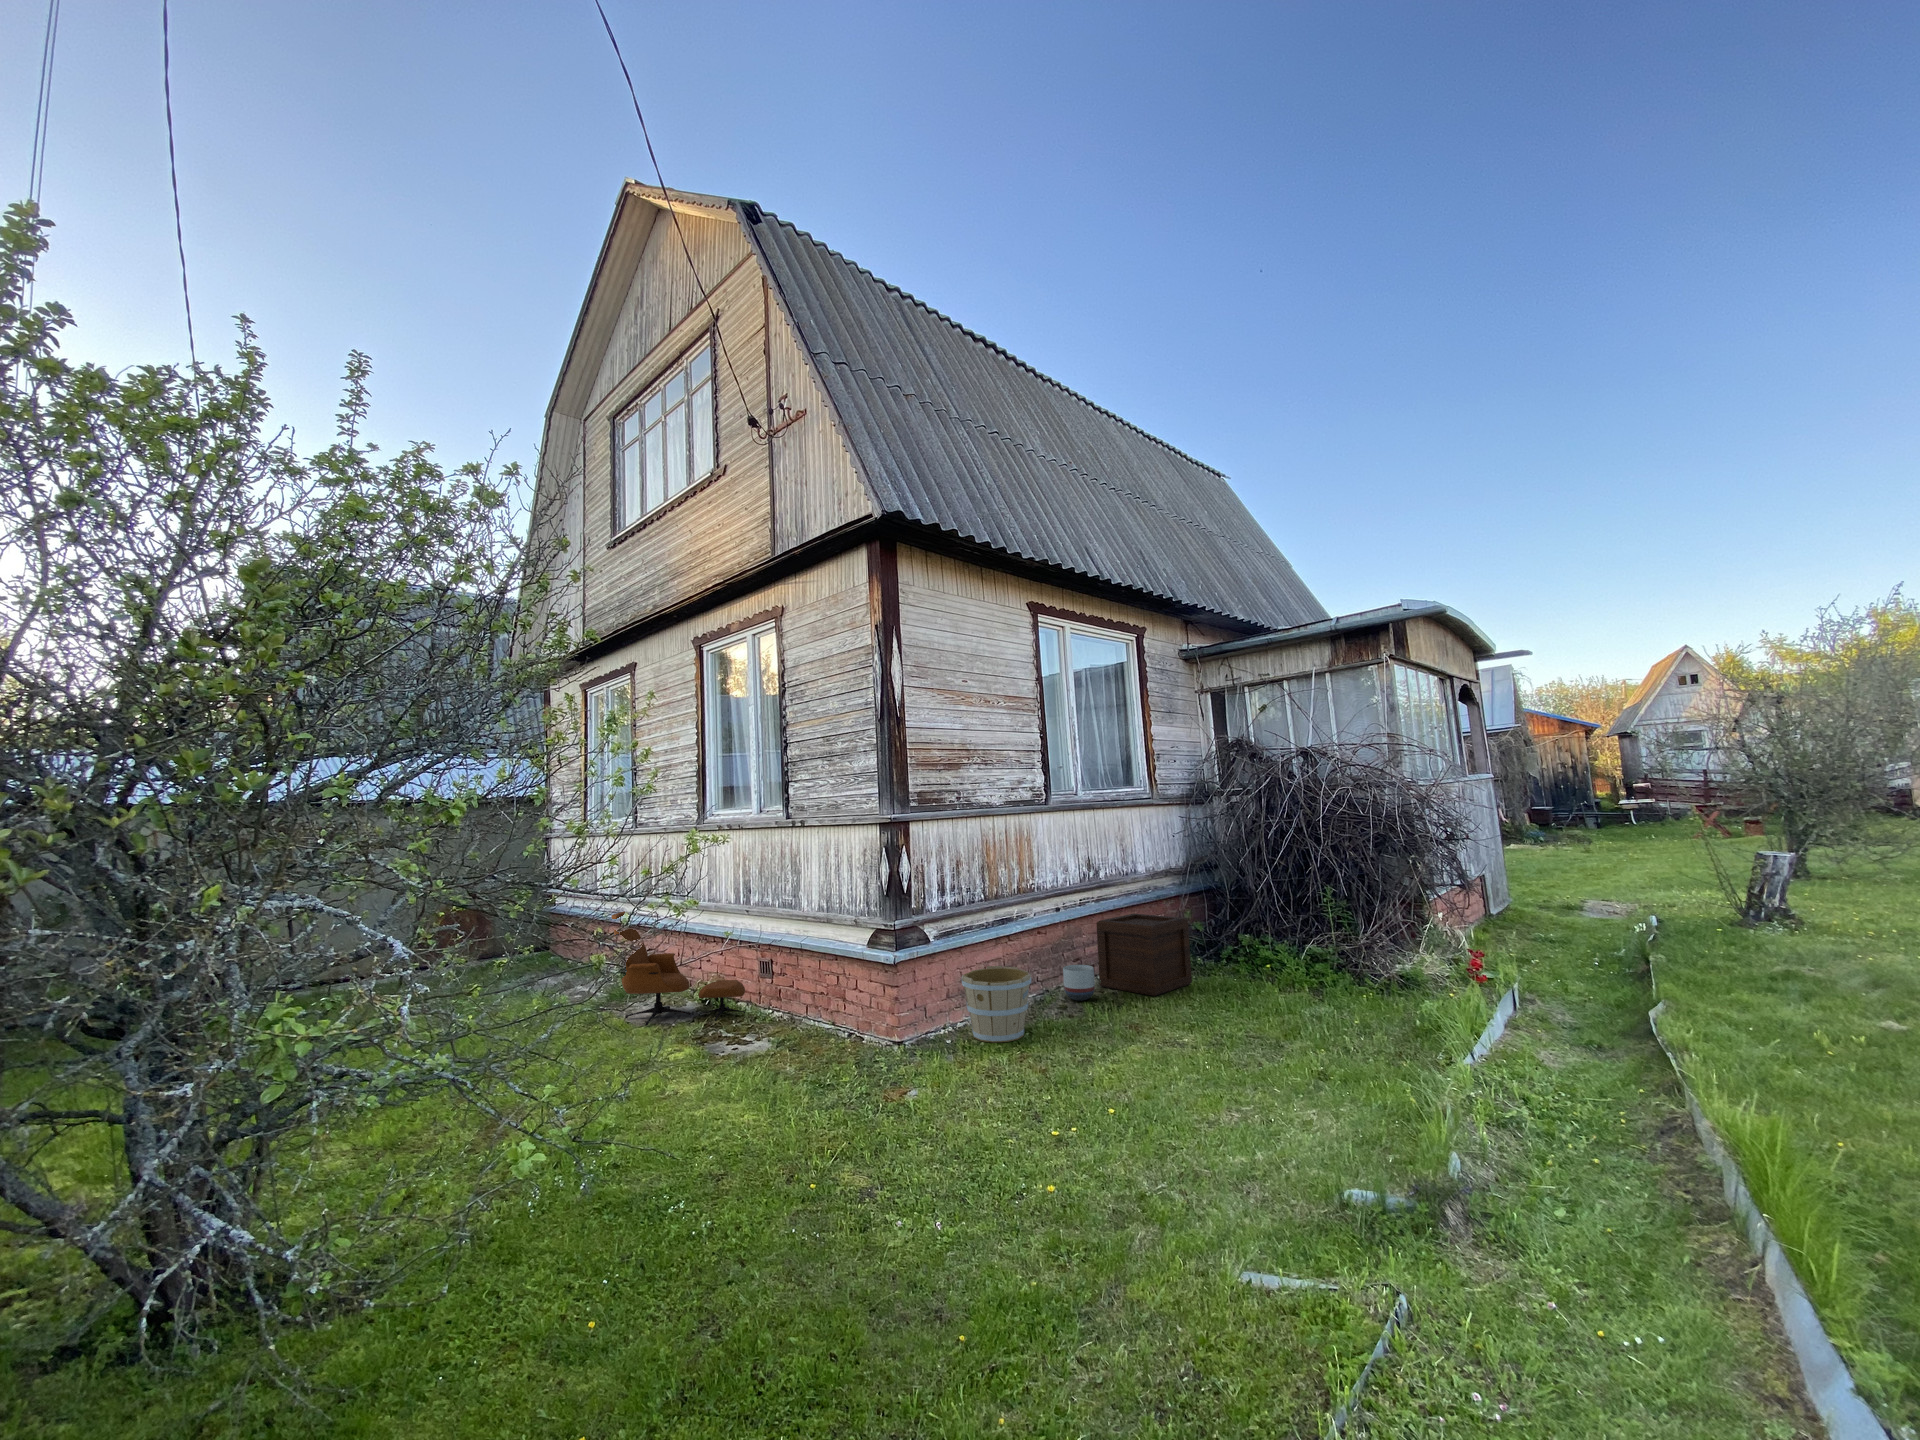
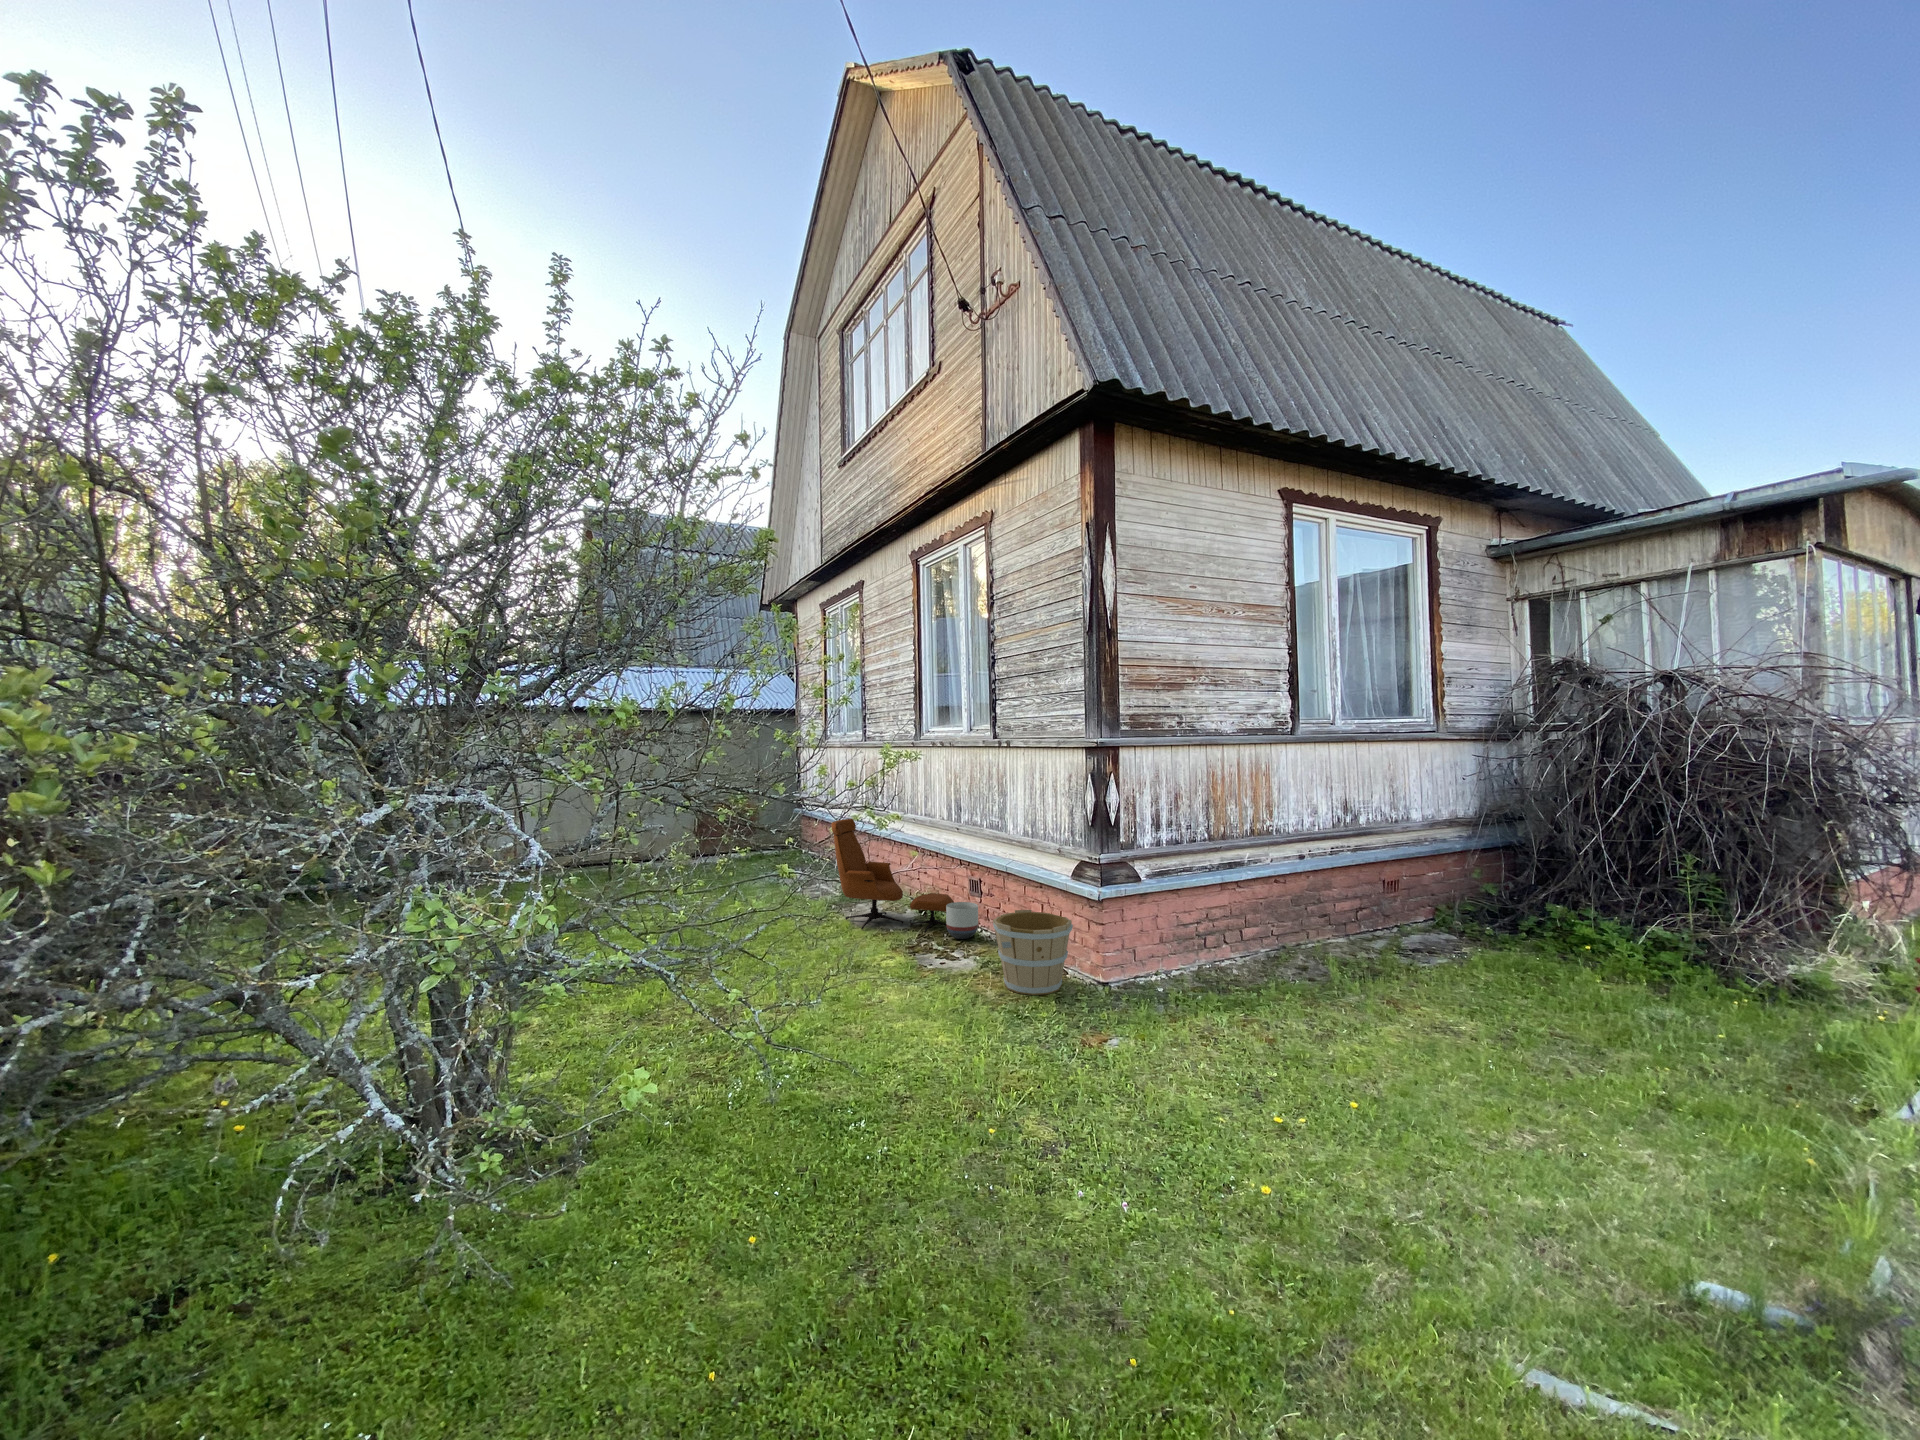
wooden crate: present [1096,914,1192,996] -> none [1347,865,1471,965]
planter: present [1063,965,1095,1001] -> present [946,902,978,939]
wooden bucket: present [962,966,1032,1043] -> present [993,910,1073,995]

